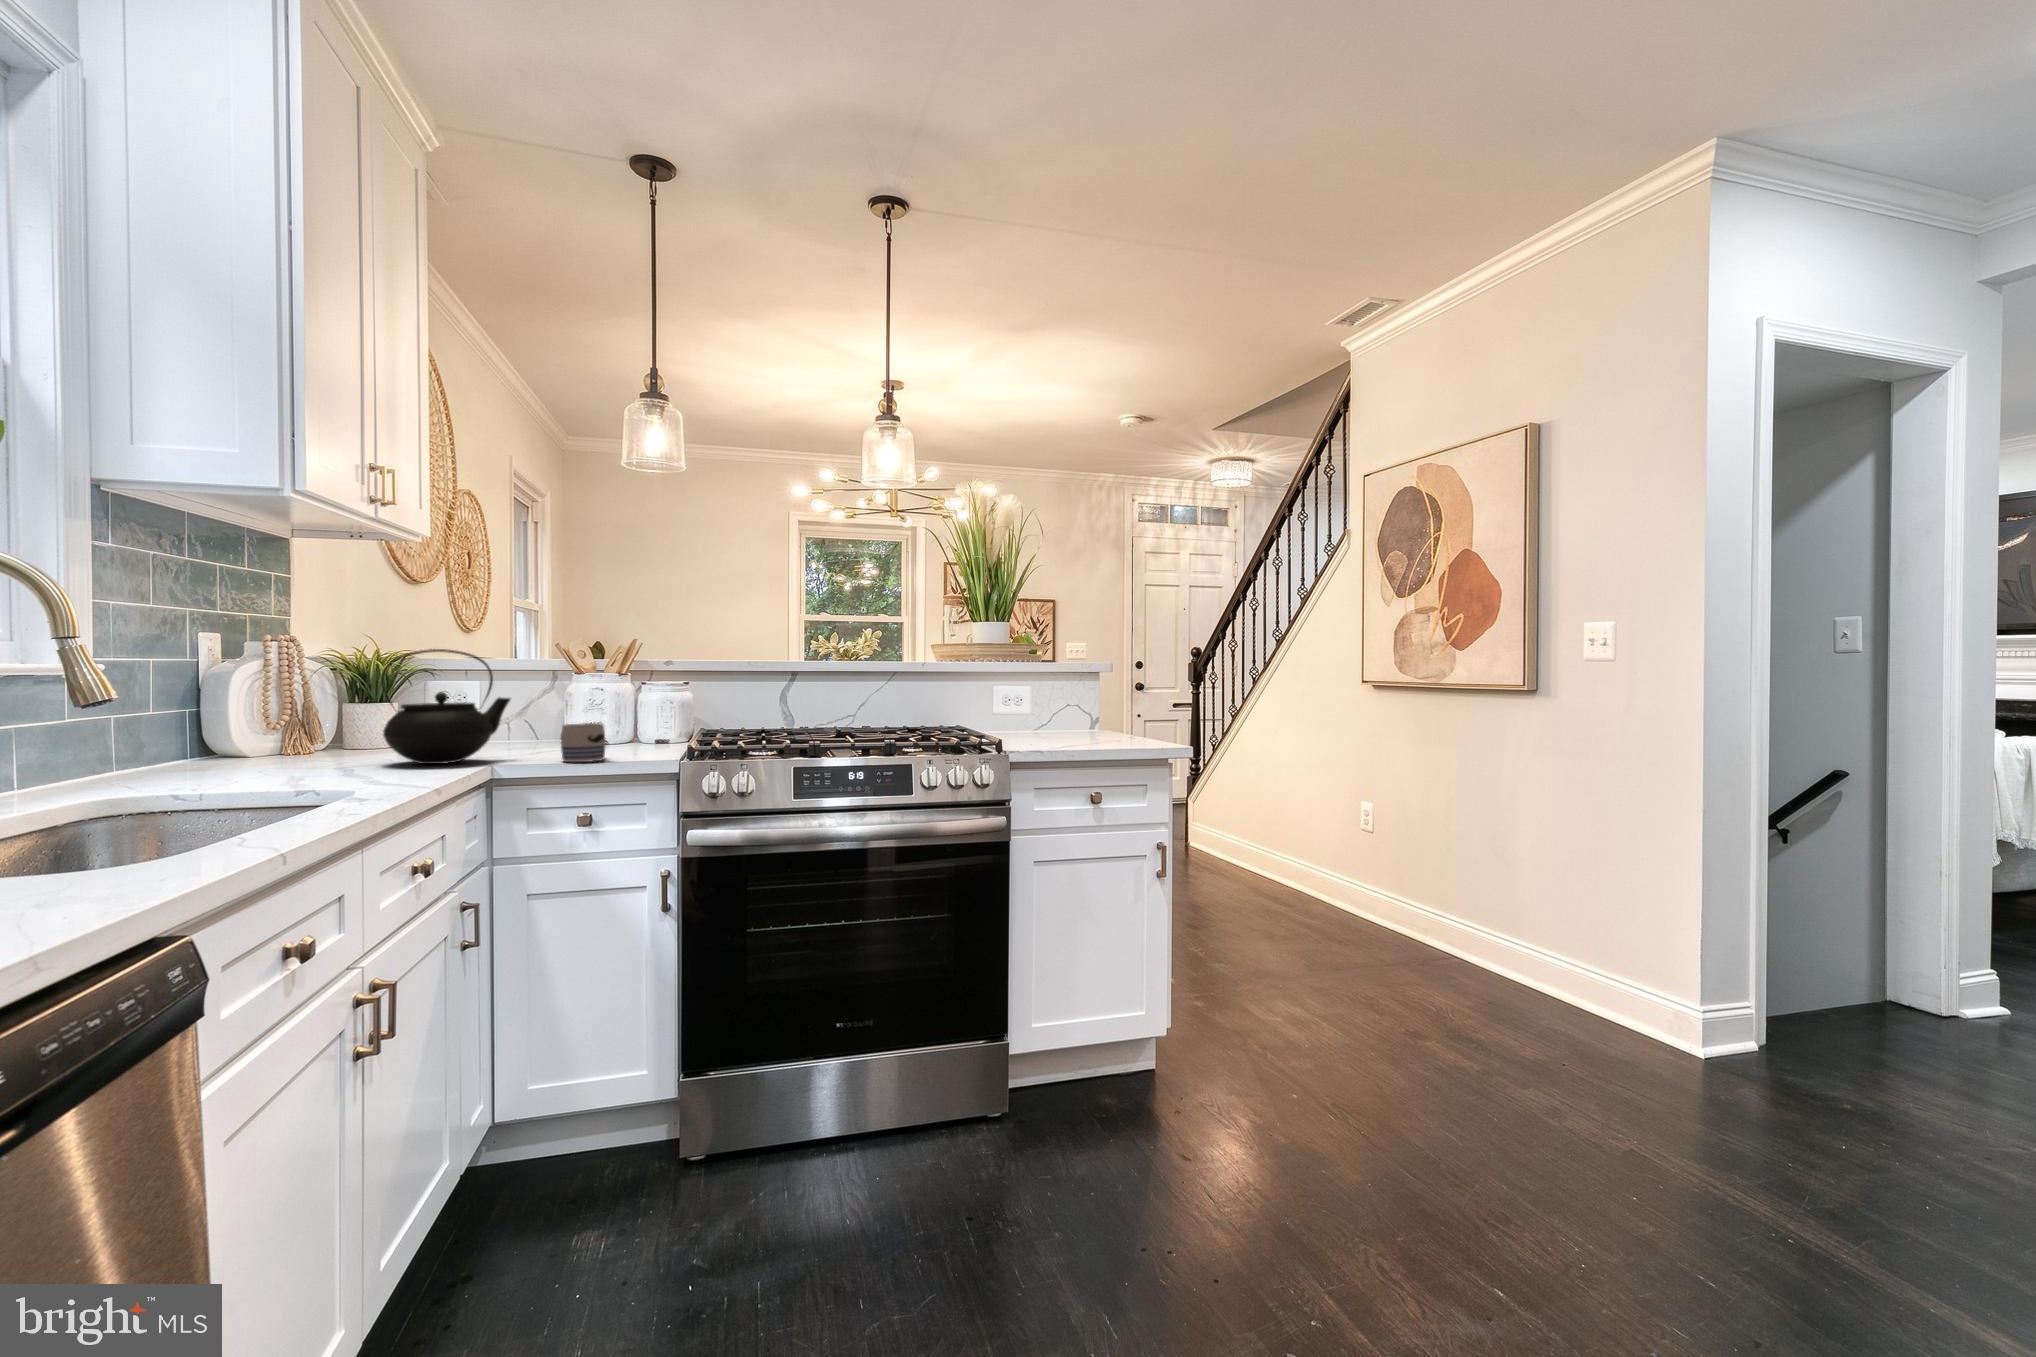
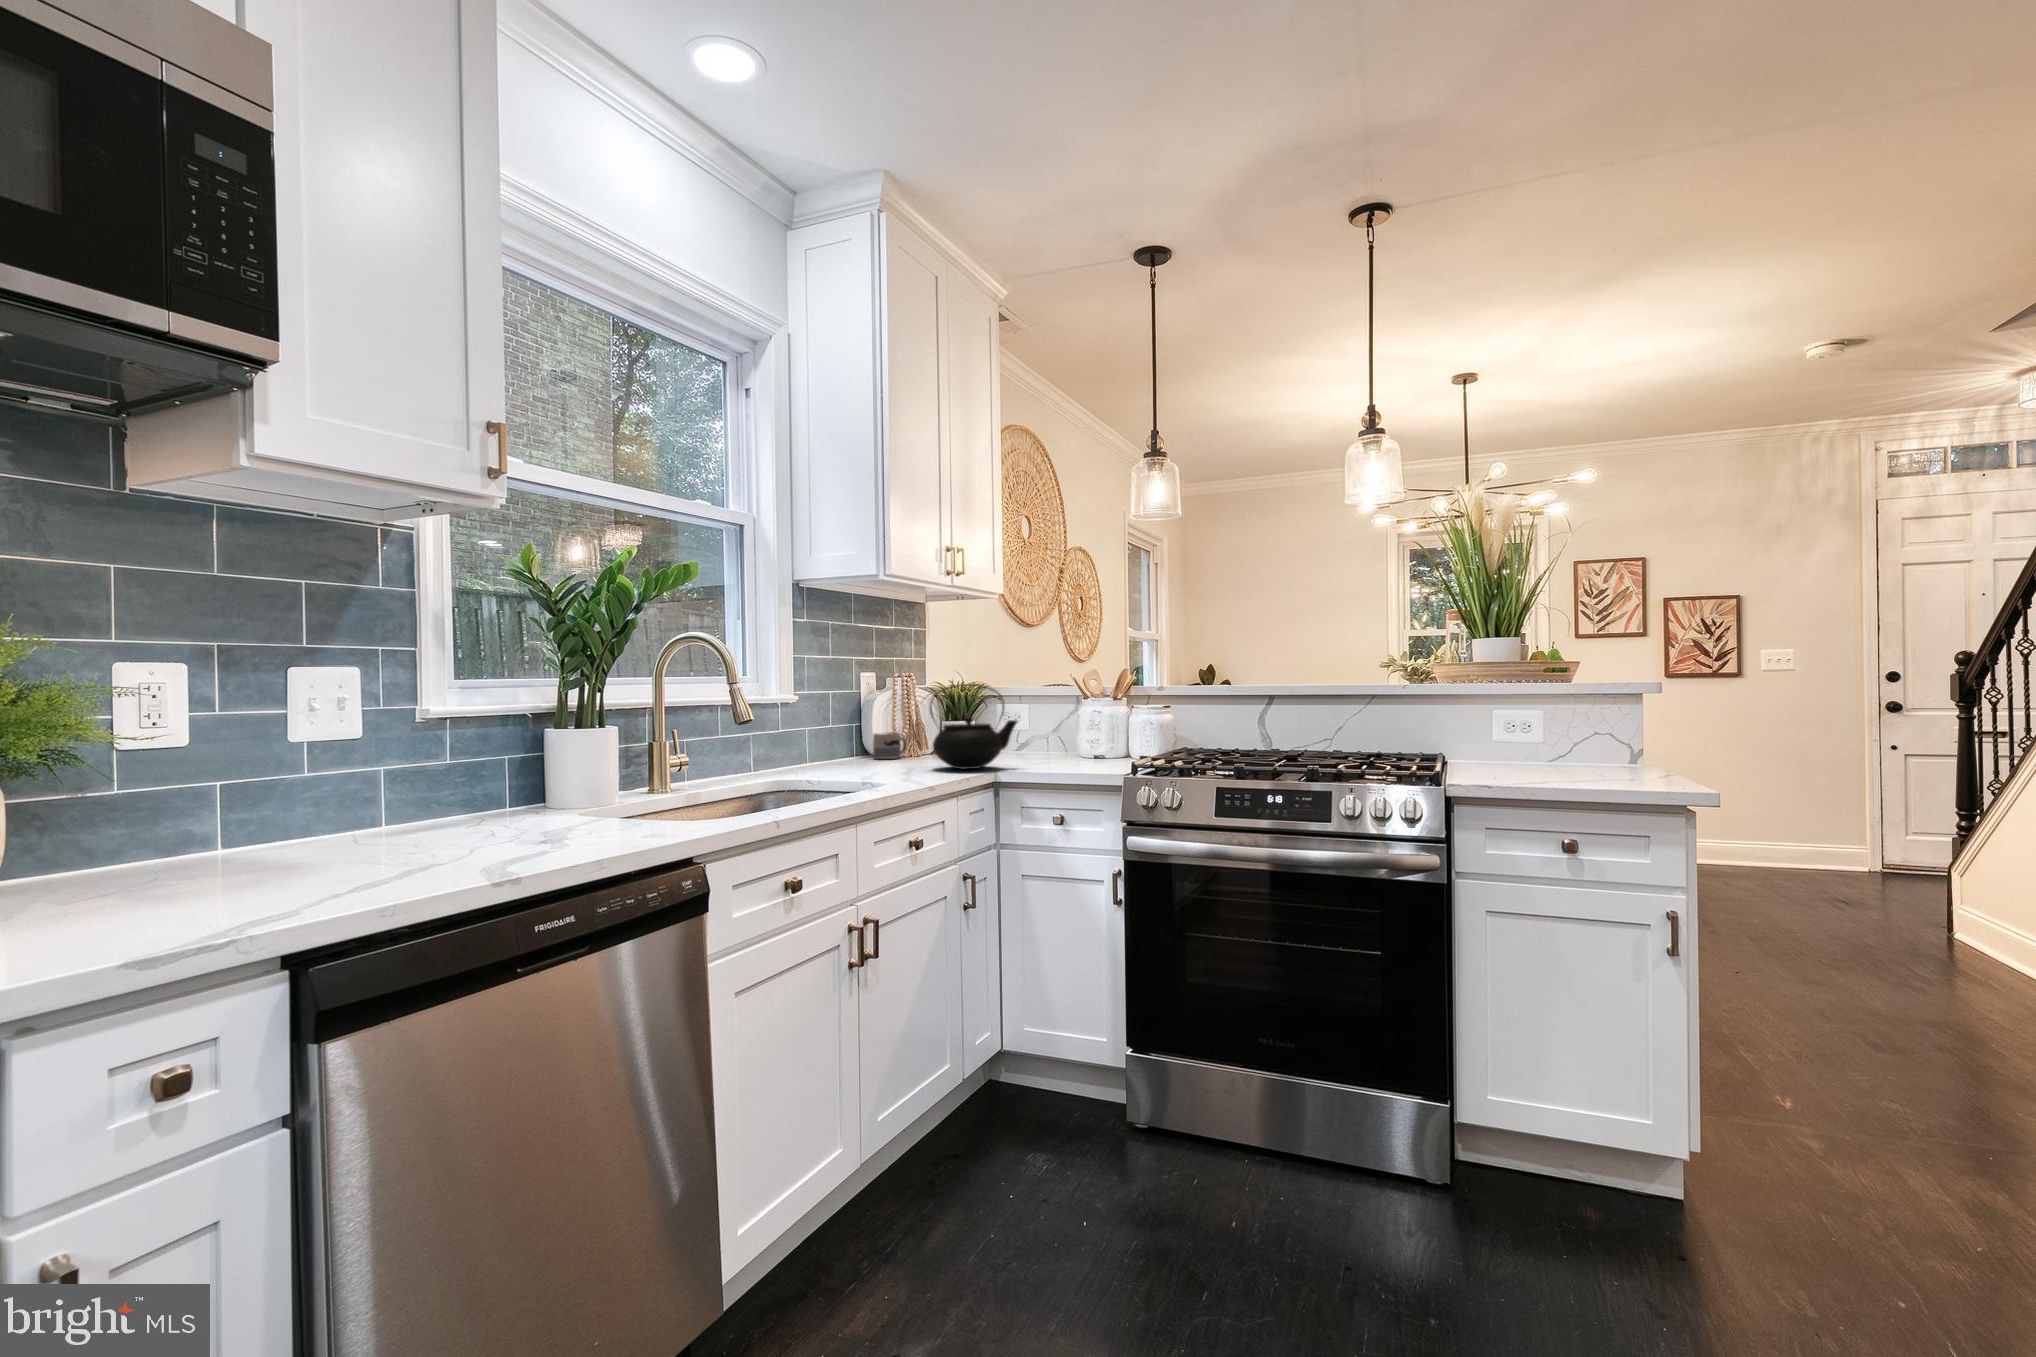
mug: present [561,723,605,762] -> present [873,733,907,759]

